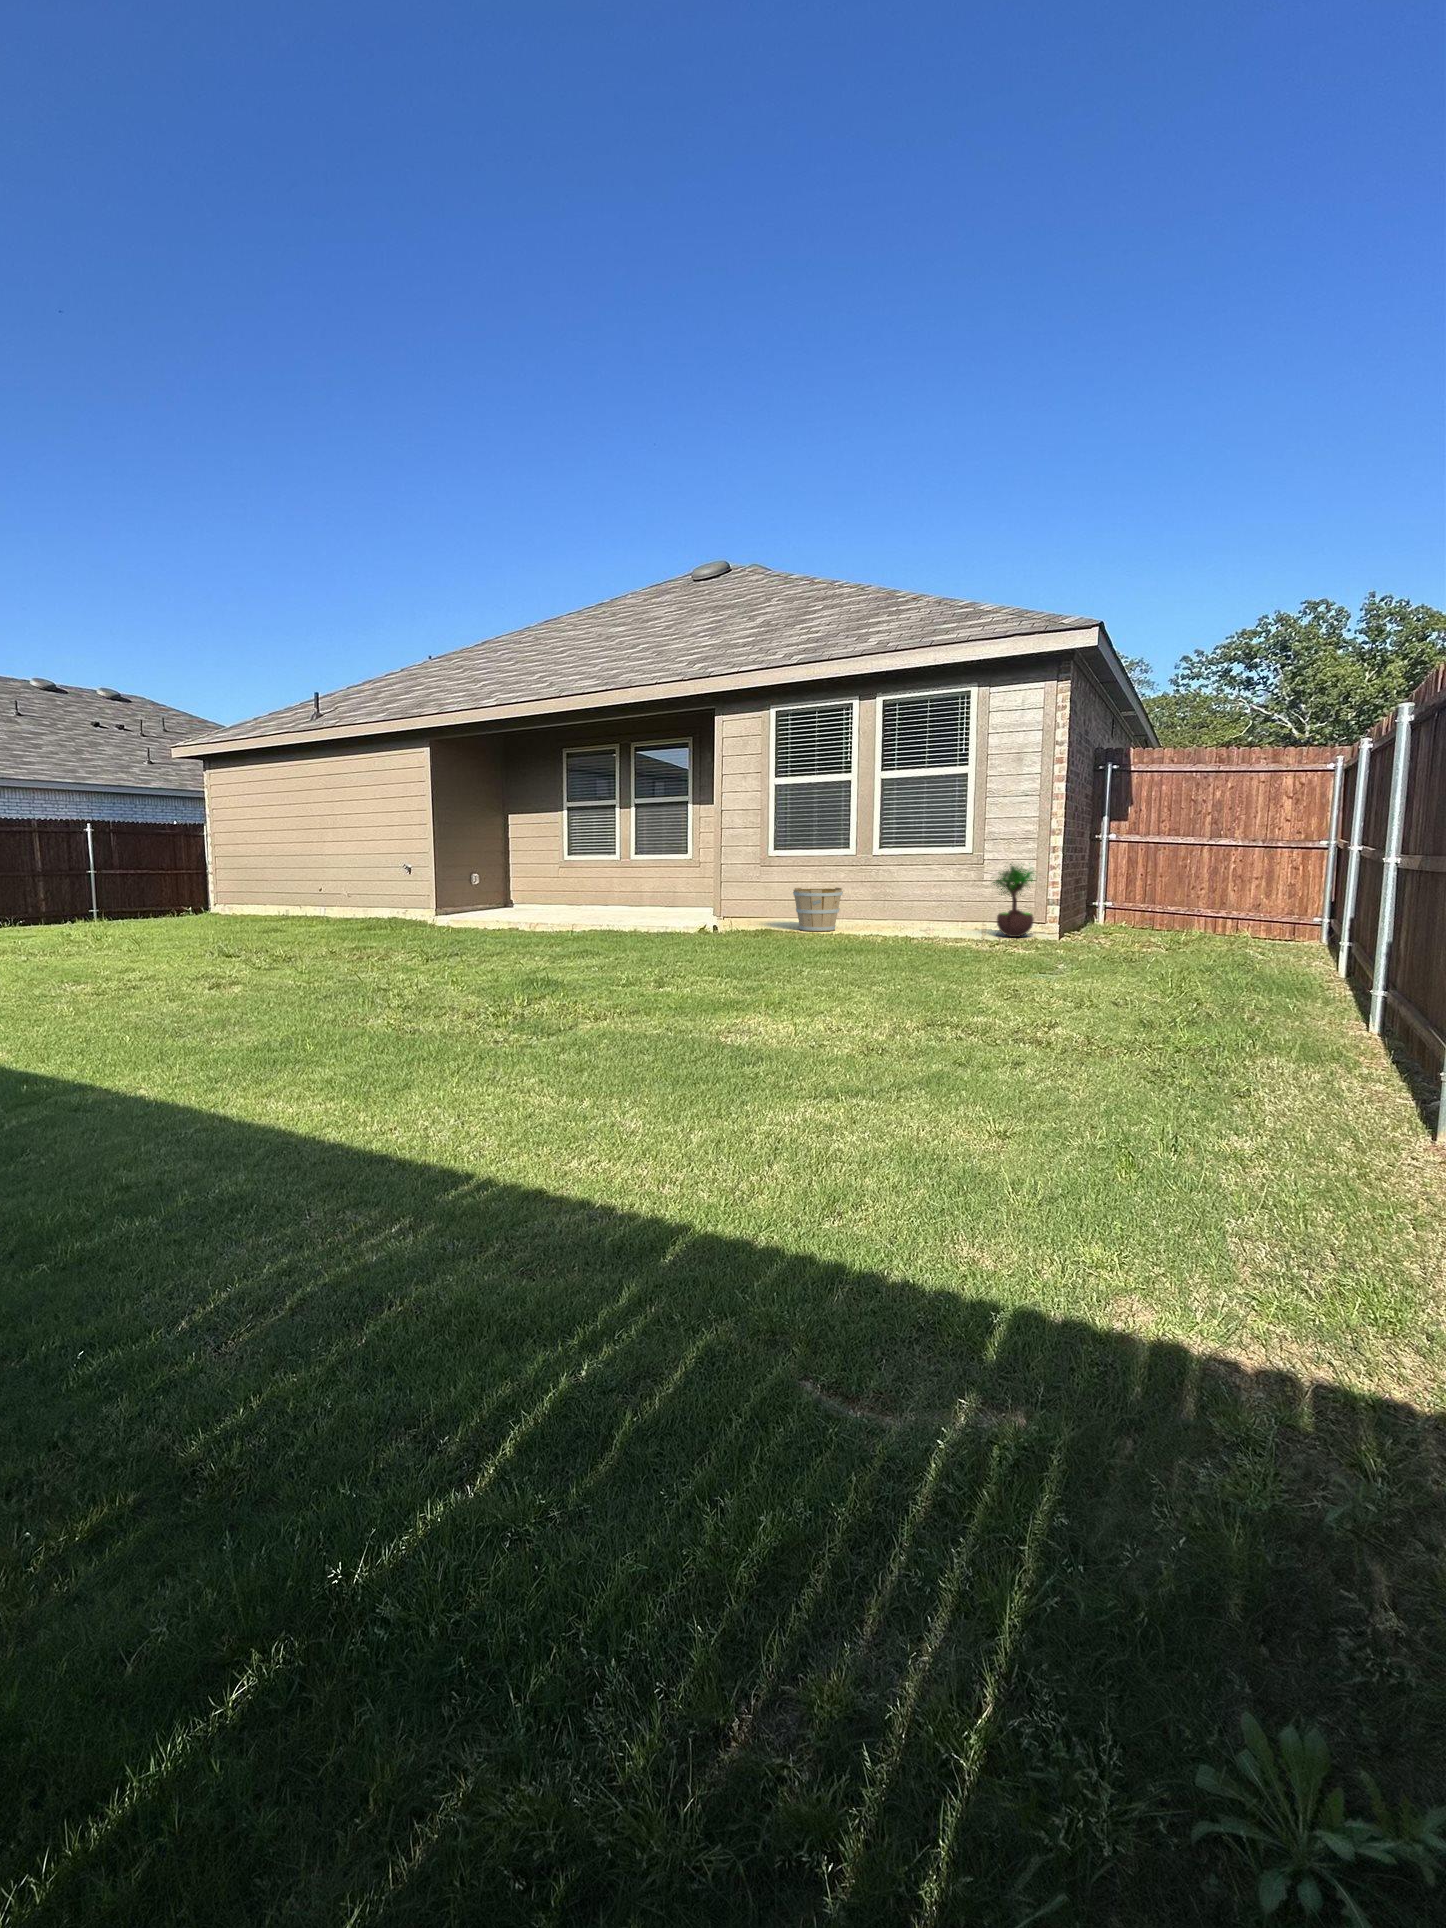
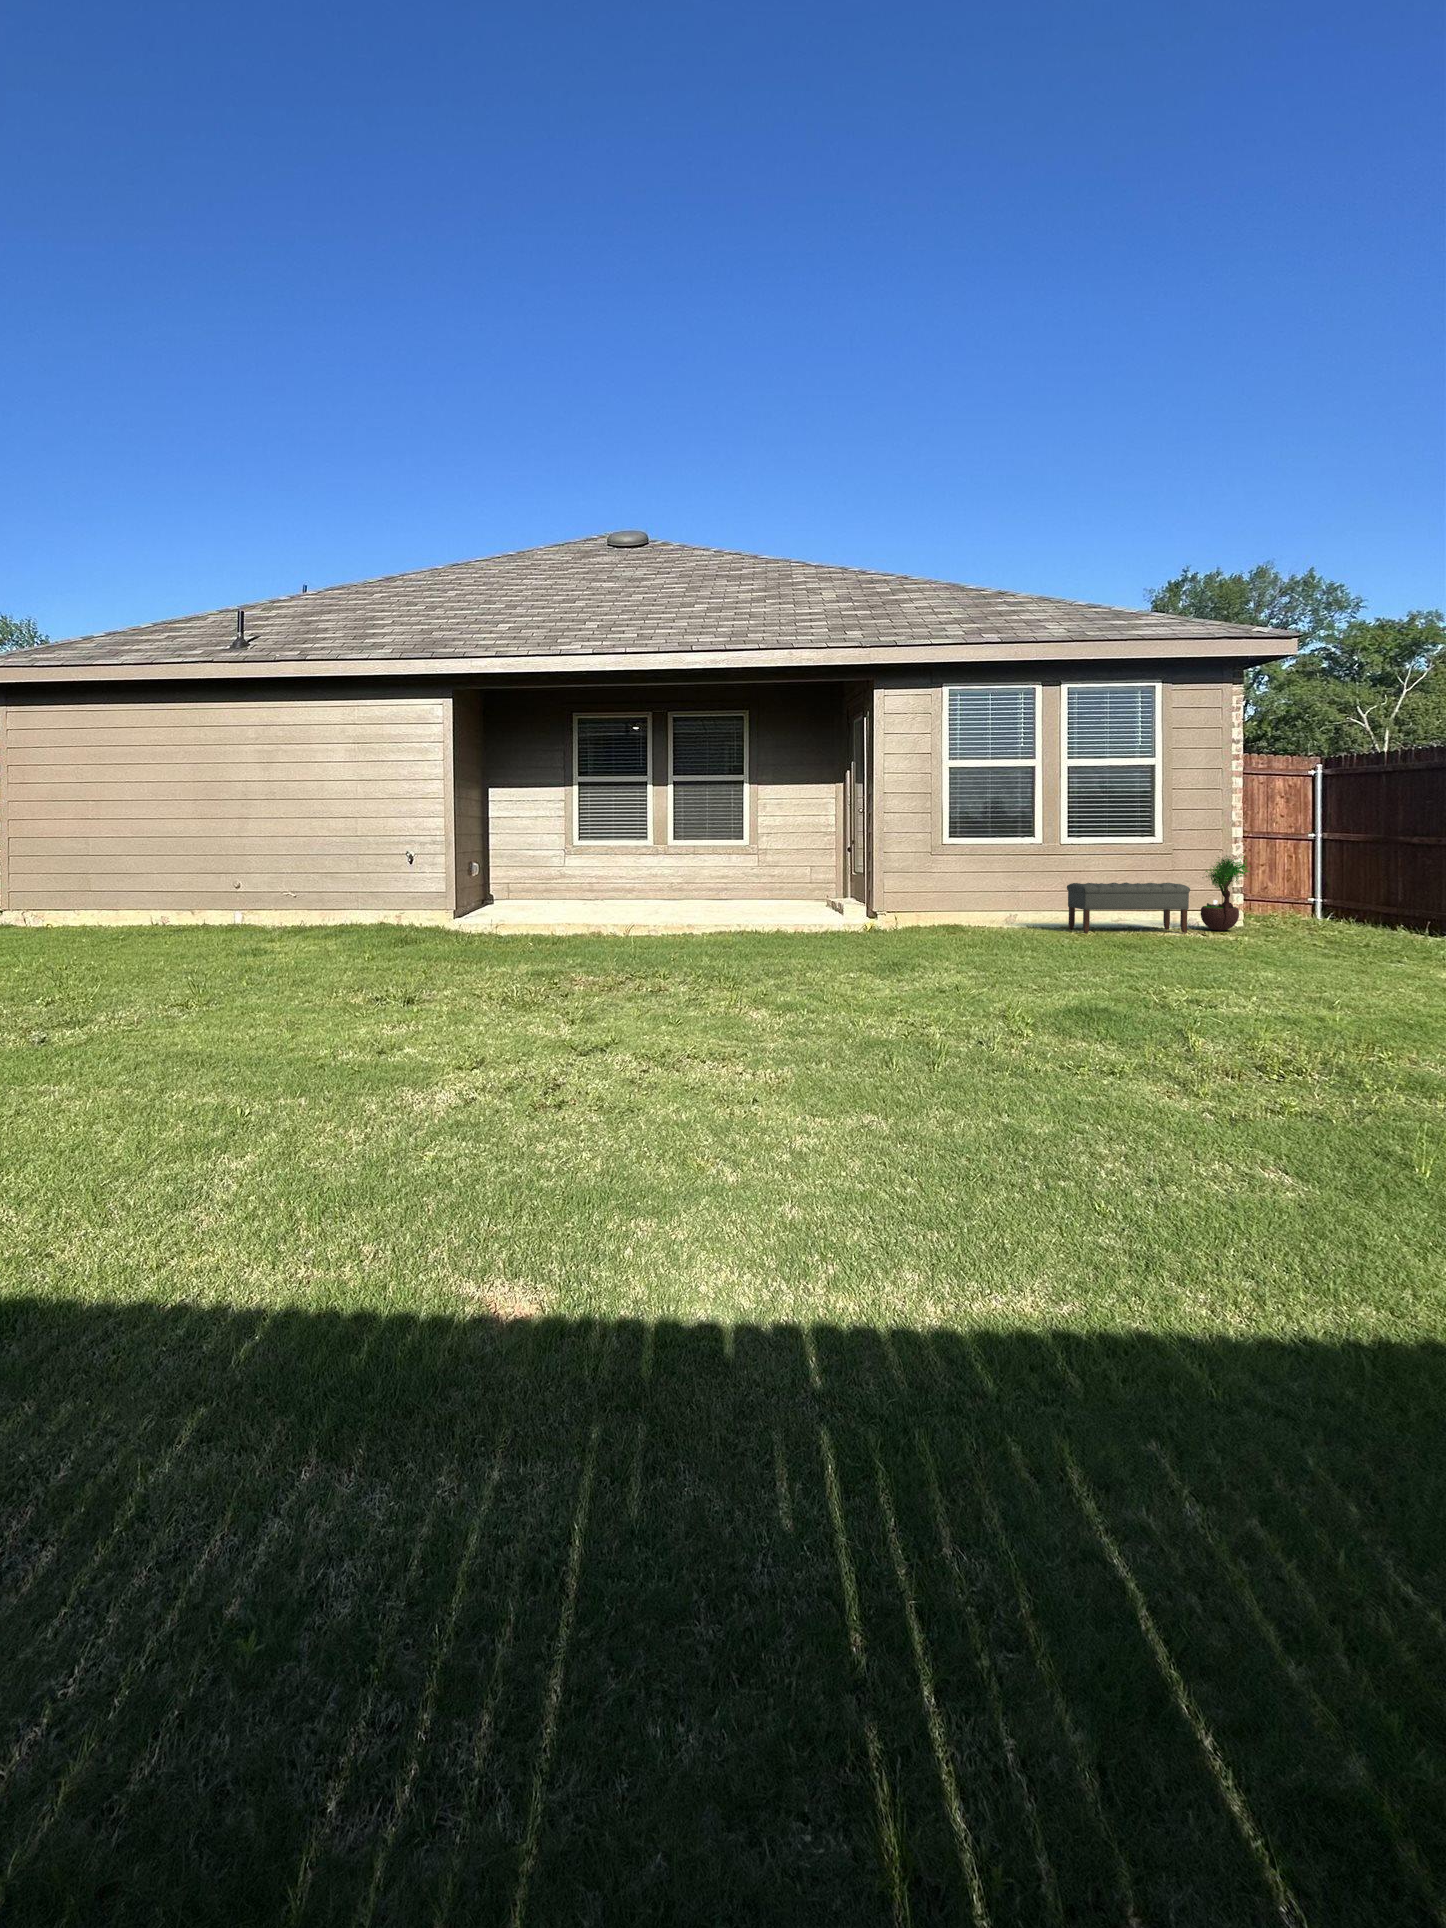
wooden bucket: present [793,888,843,931] -> none [996,883,1055,933]
bench: none [860,888,972,937] -> present [1067,883,1190,933]

